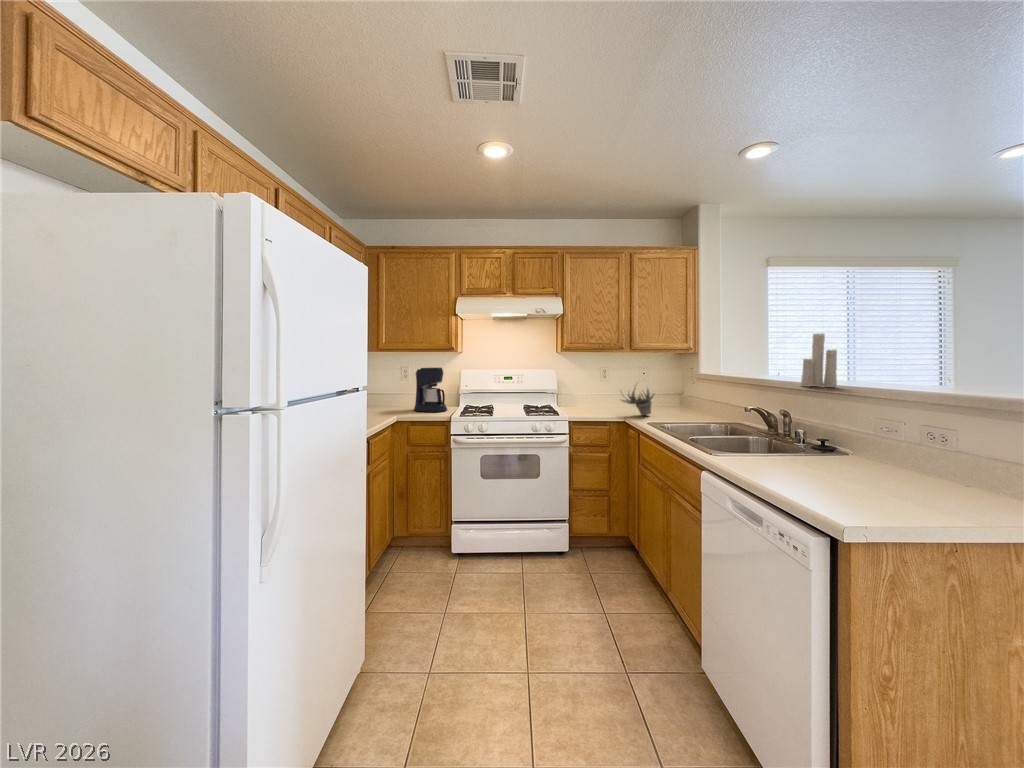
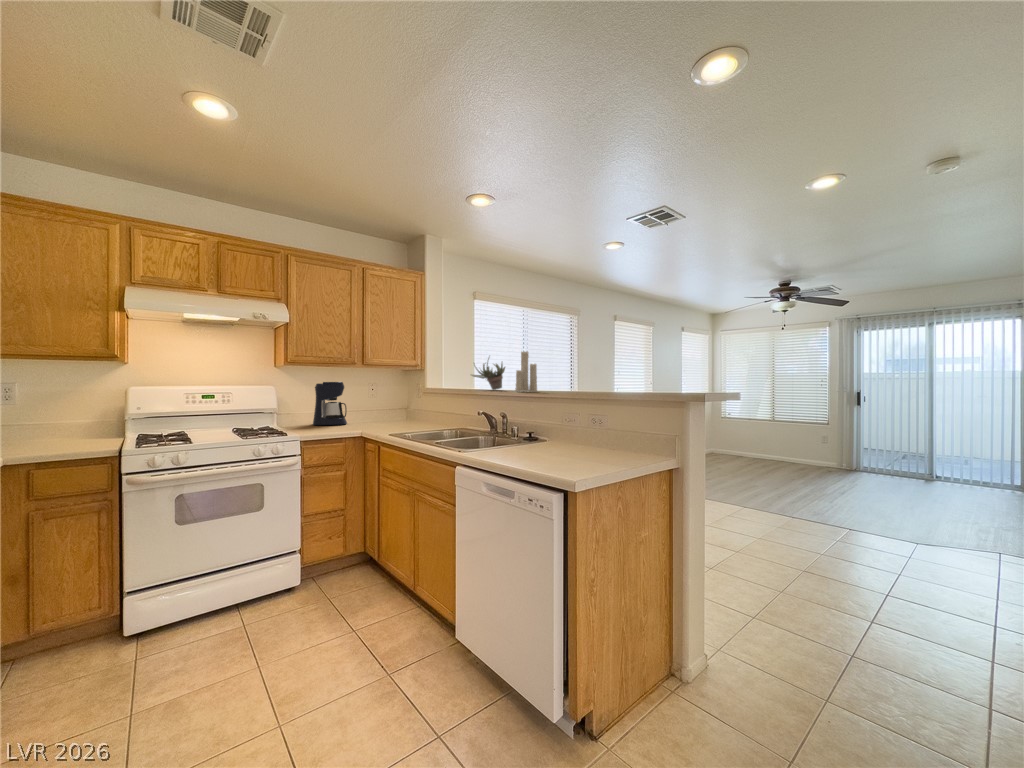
coffee maker: present [414,367,447,412] -> present [313,382,347,425]
succulent plant: present [621,388,654,415] -> present [472,358,505,390]

